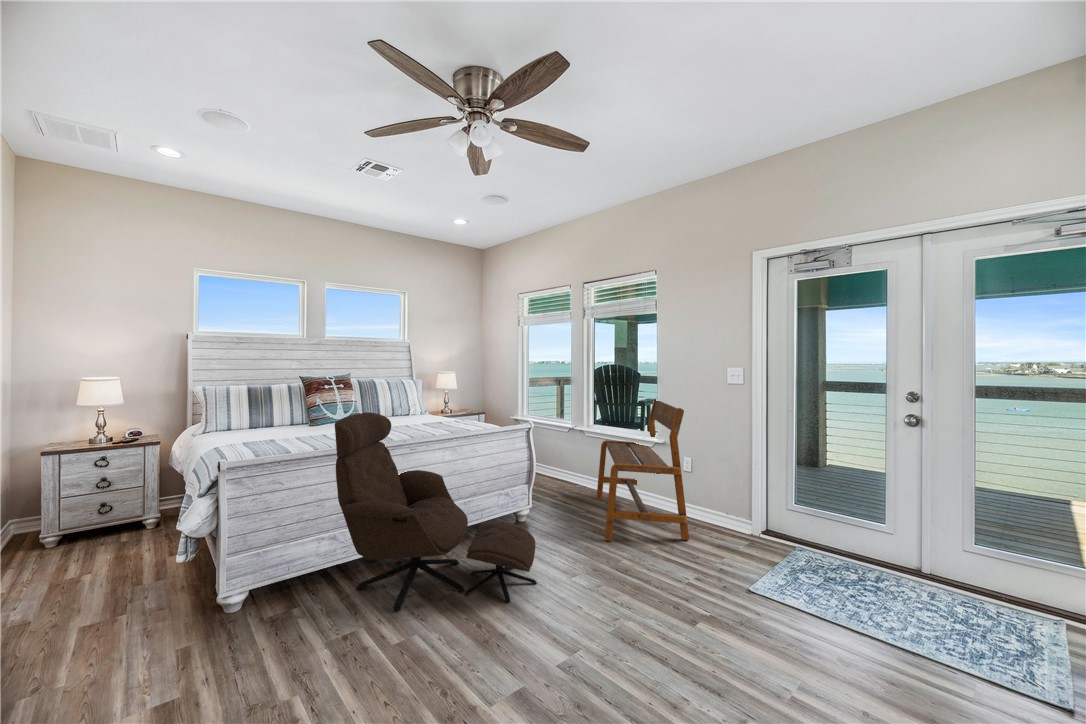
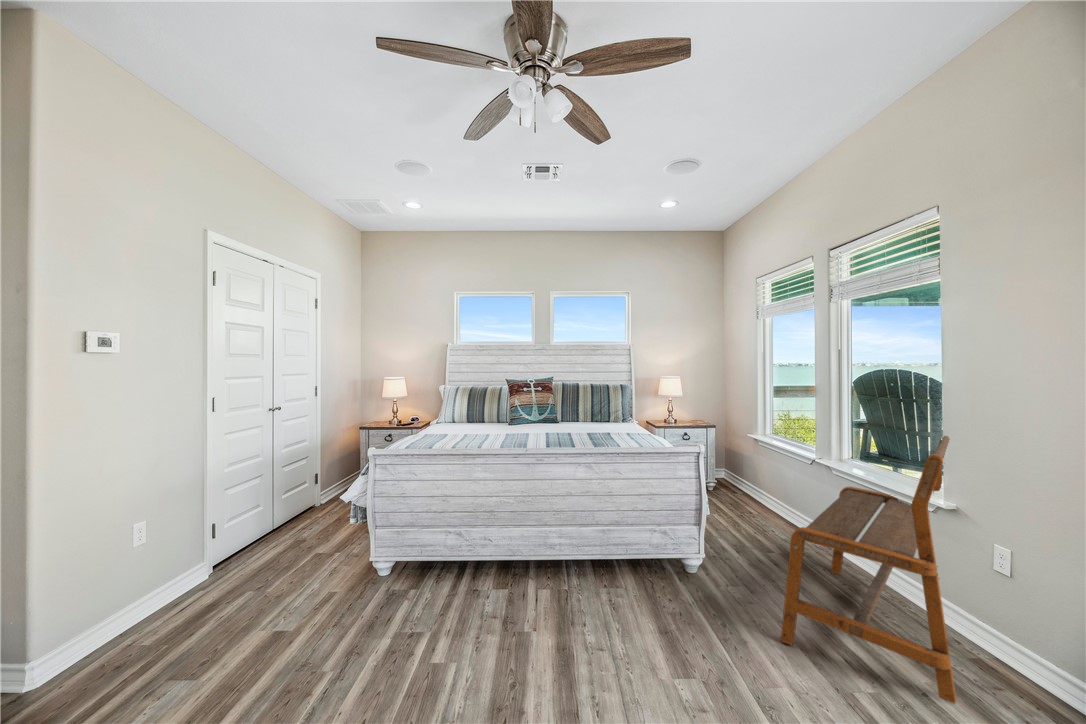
lounge chair: present [335,412,537,612] -> none [431,418,641,673]

